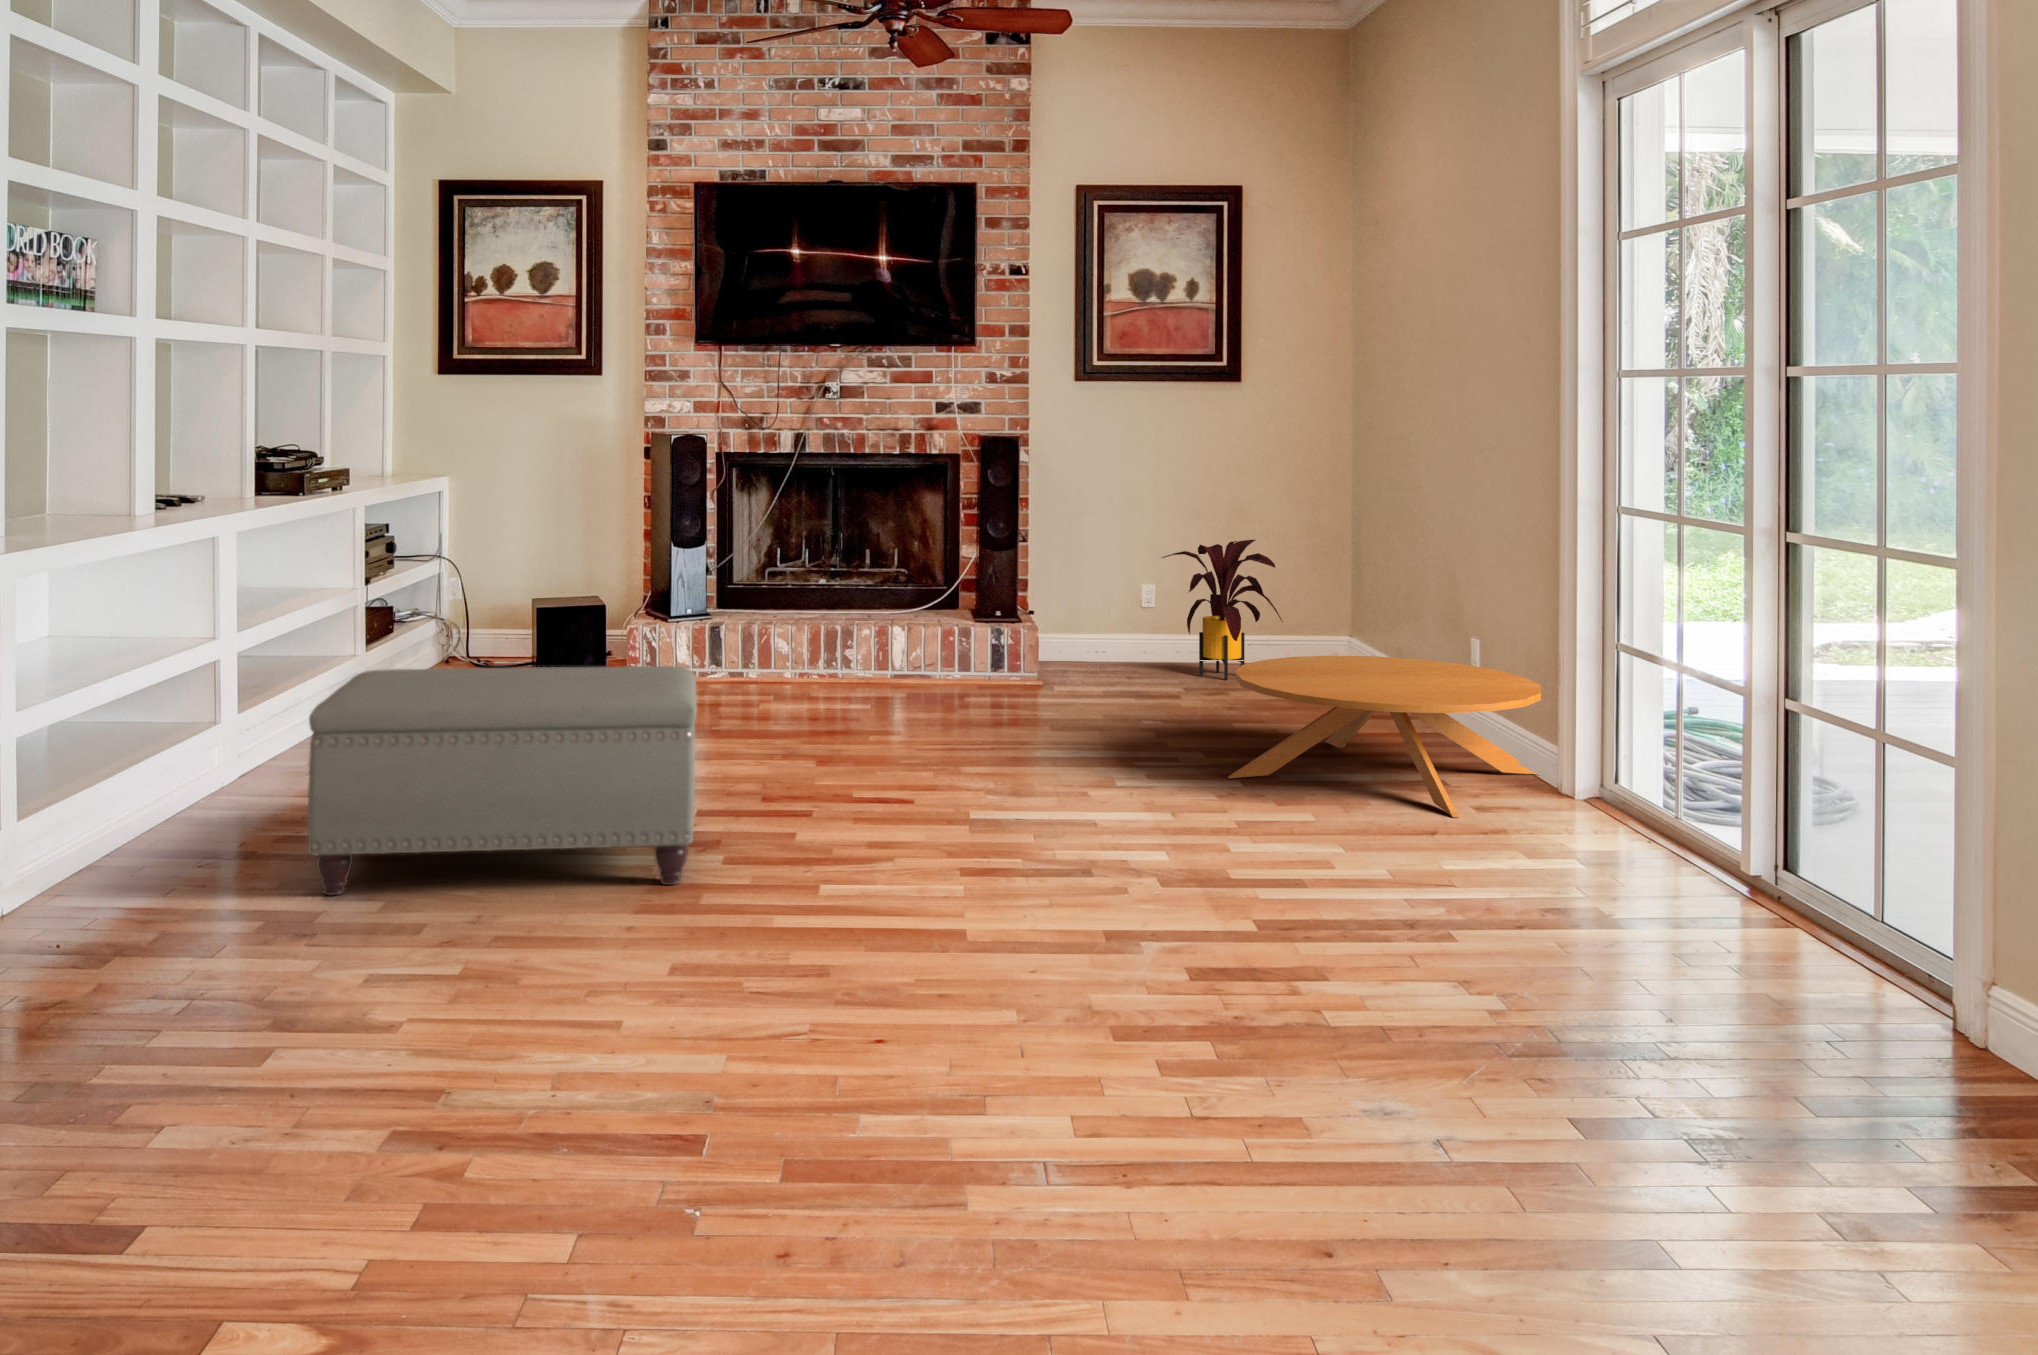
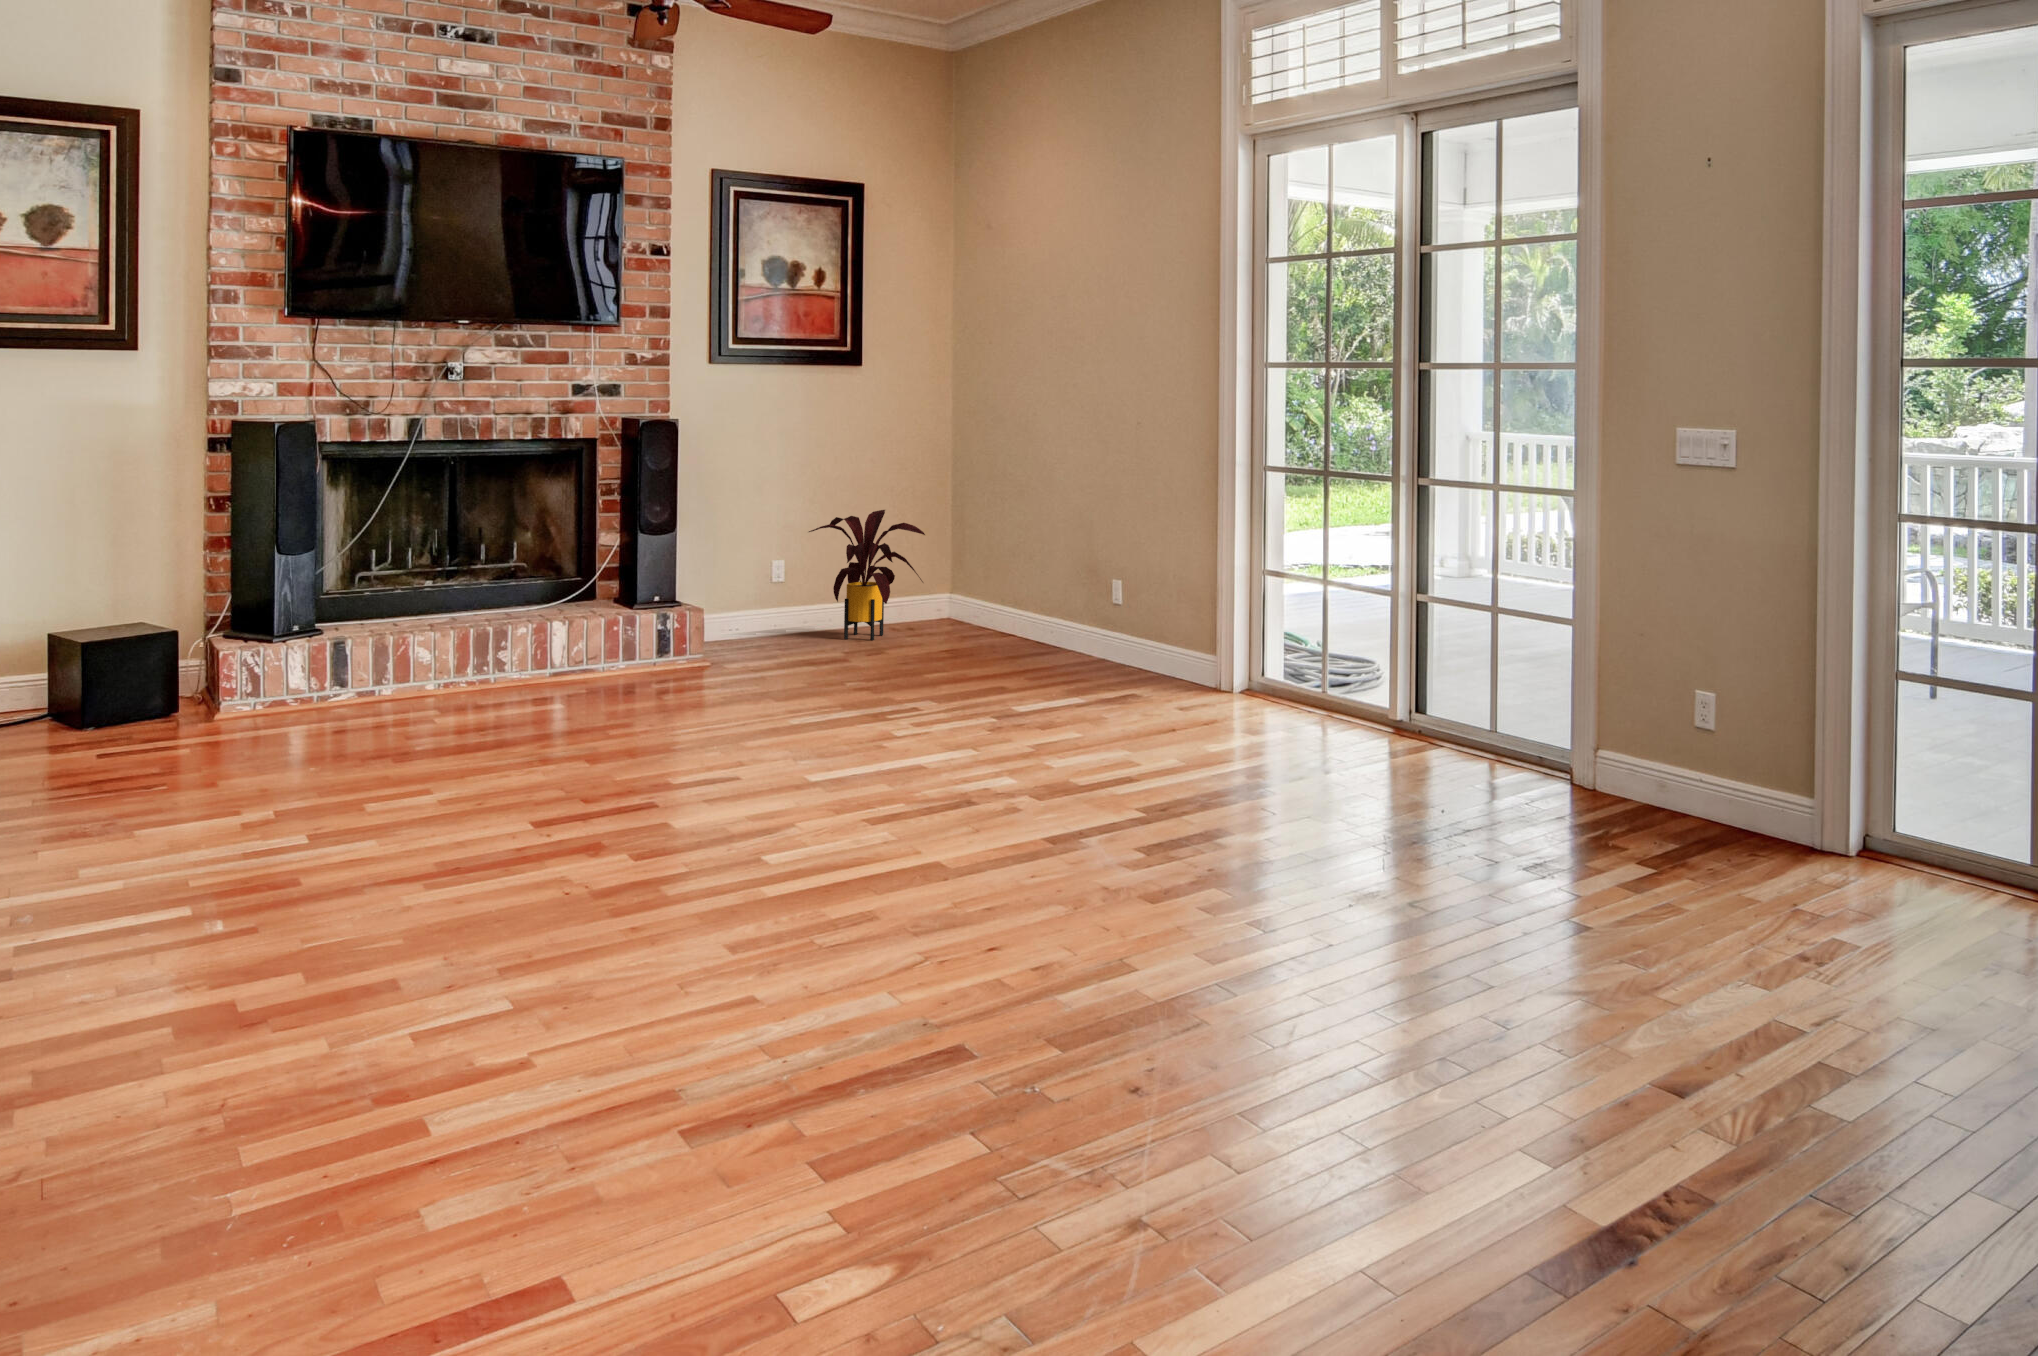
coffee table: present [1228,656,1541,817] -> none [991,605,1235,729]
ottoman: present [308,666,697,895] -> none [189,688,694,1014]

